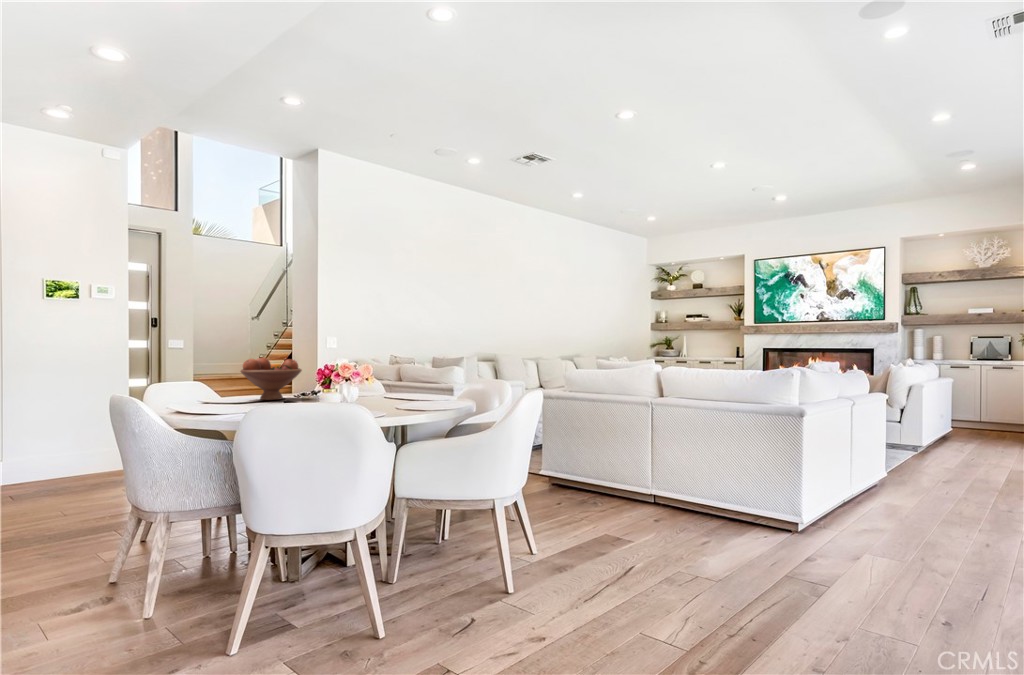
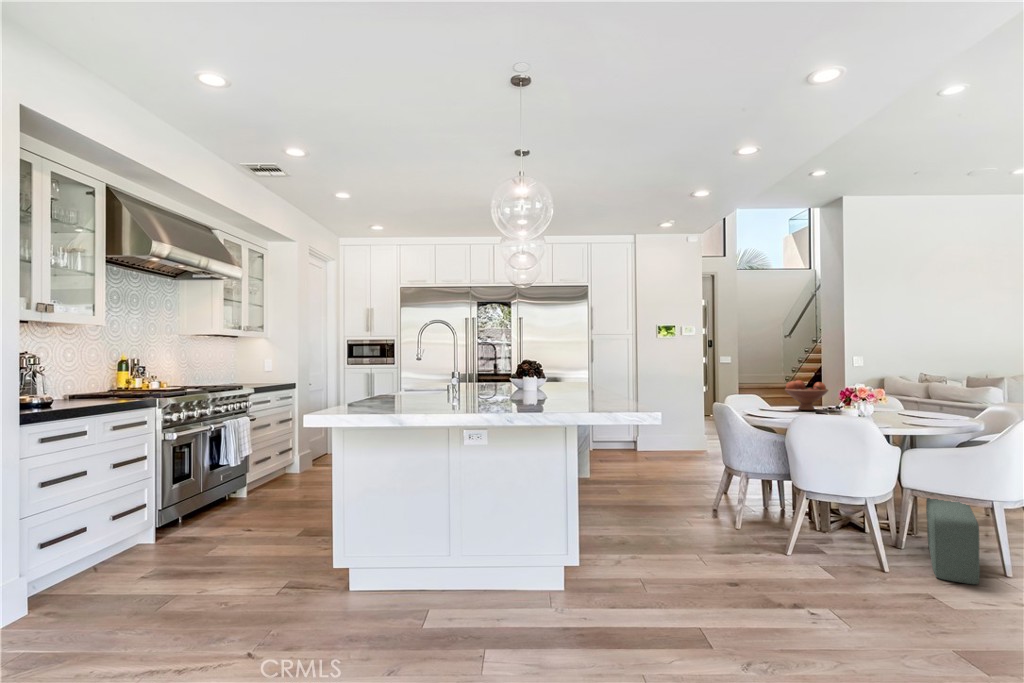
pouf: none [420,495,489,626] -> present [926,498,980,584]

